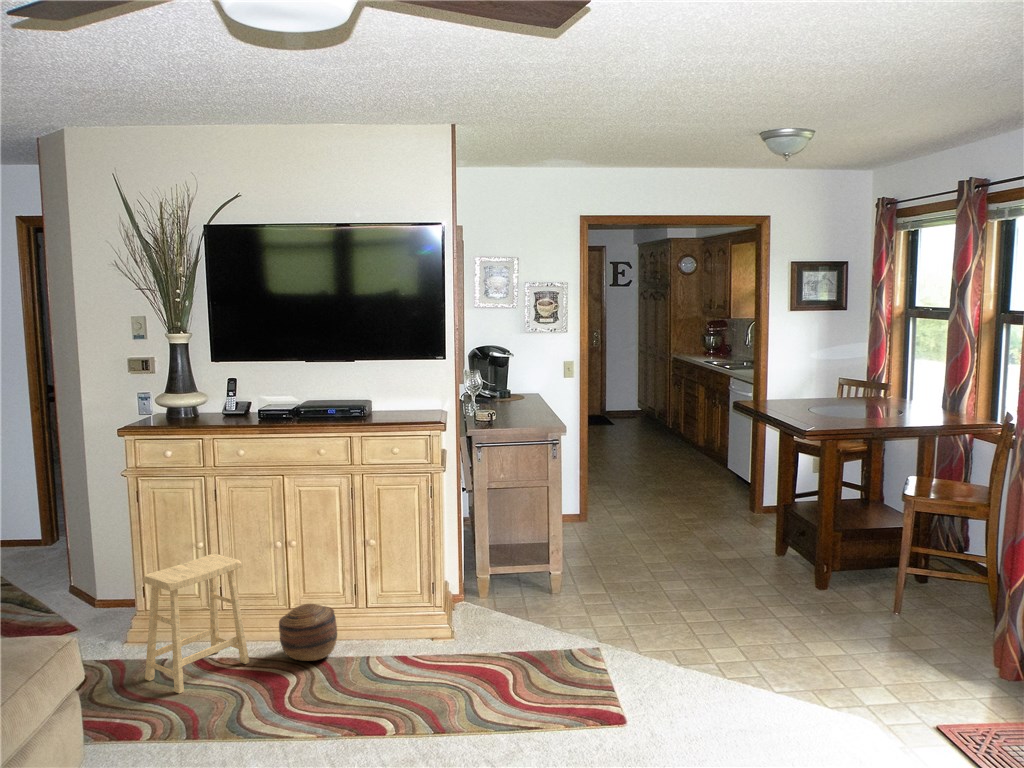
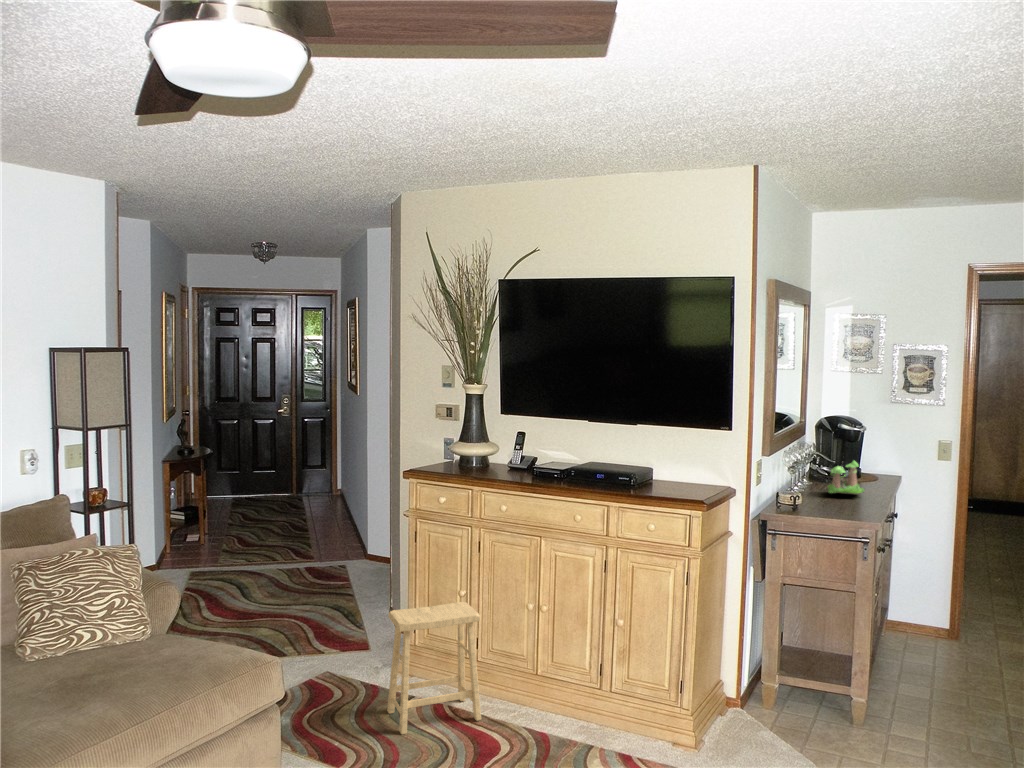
plant: none [500,369,532,412] -> present [828,461,865,493]
basket: present [279,604,337,661] -> none [510,673,569,736]

